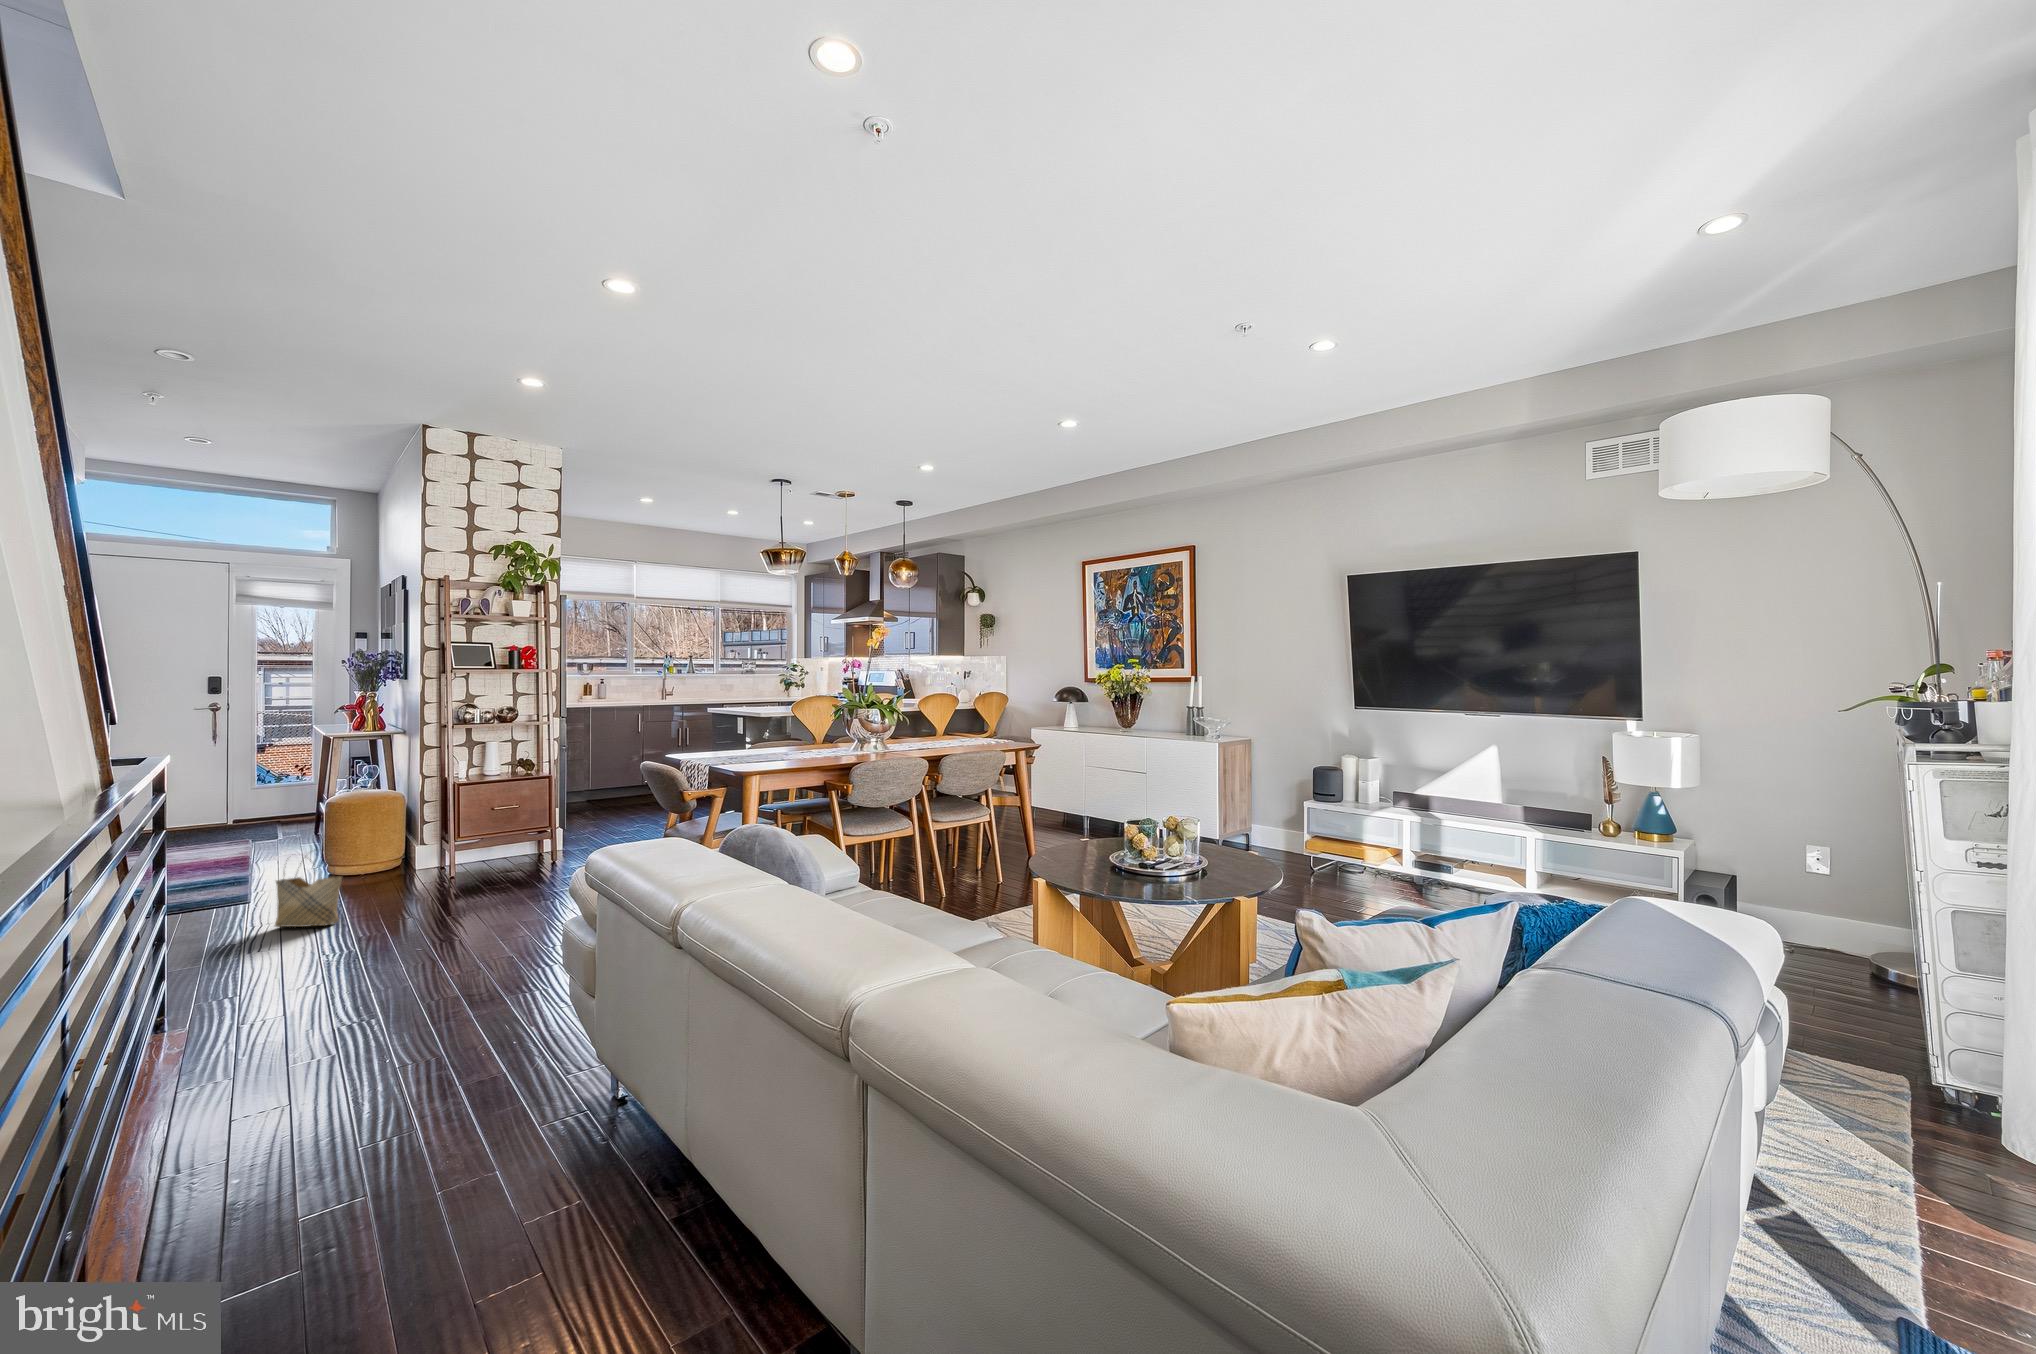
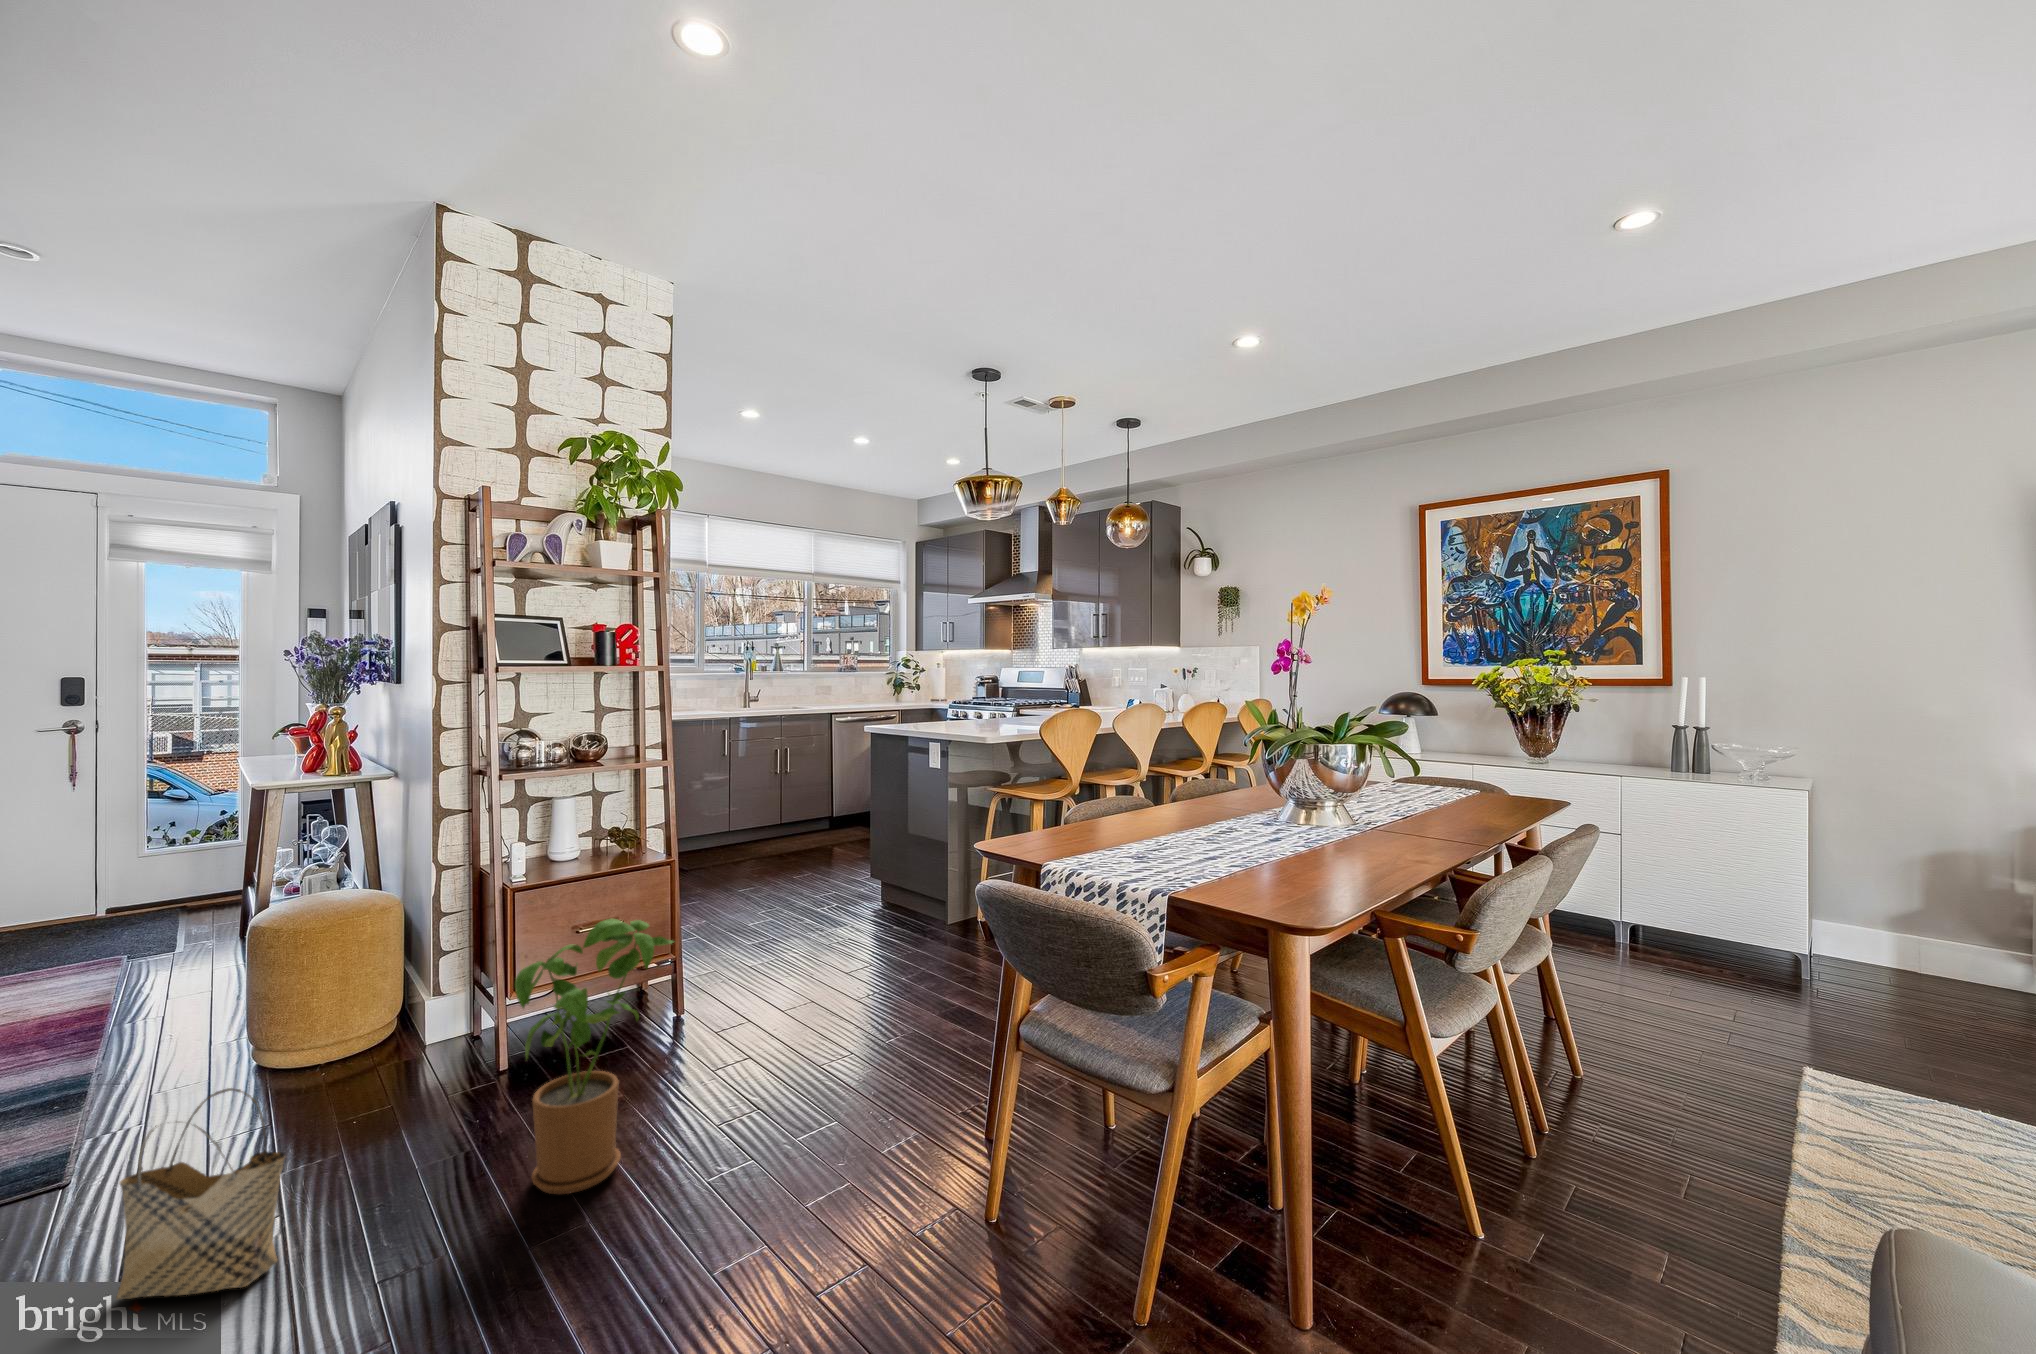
house plant: none [447,786,526,909] -> present [515,919,673,1194]

